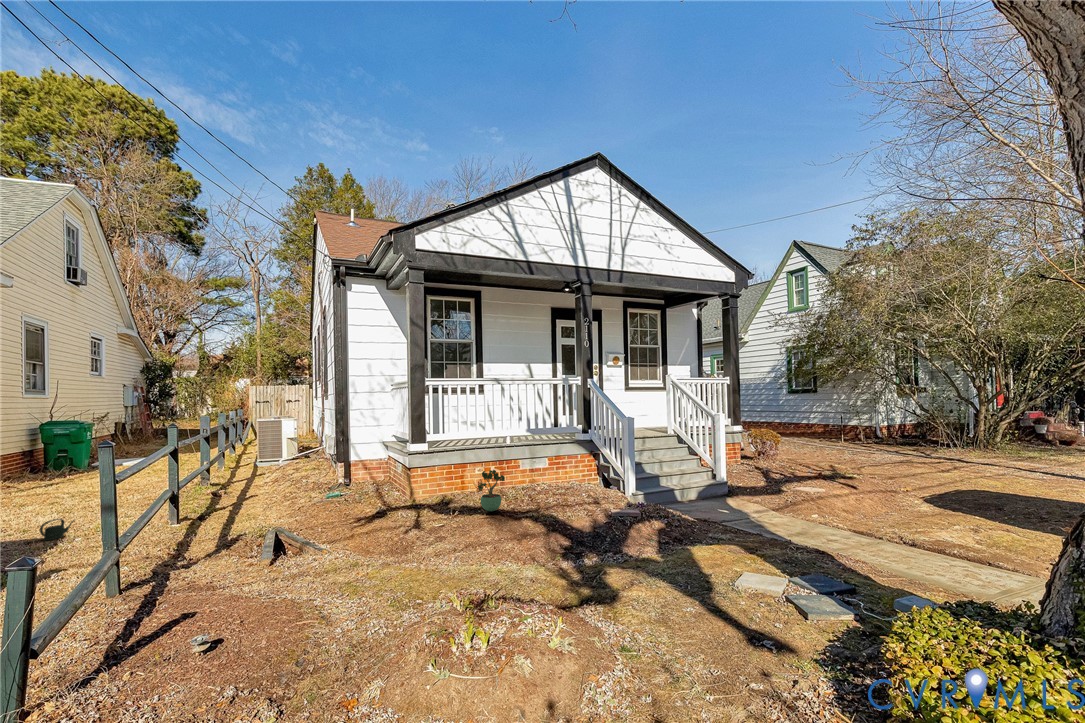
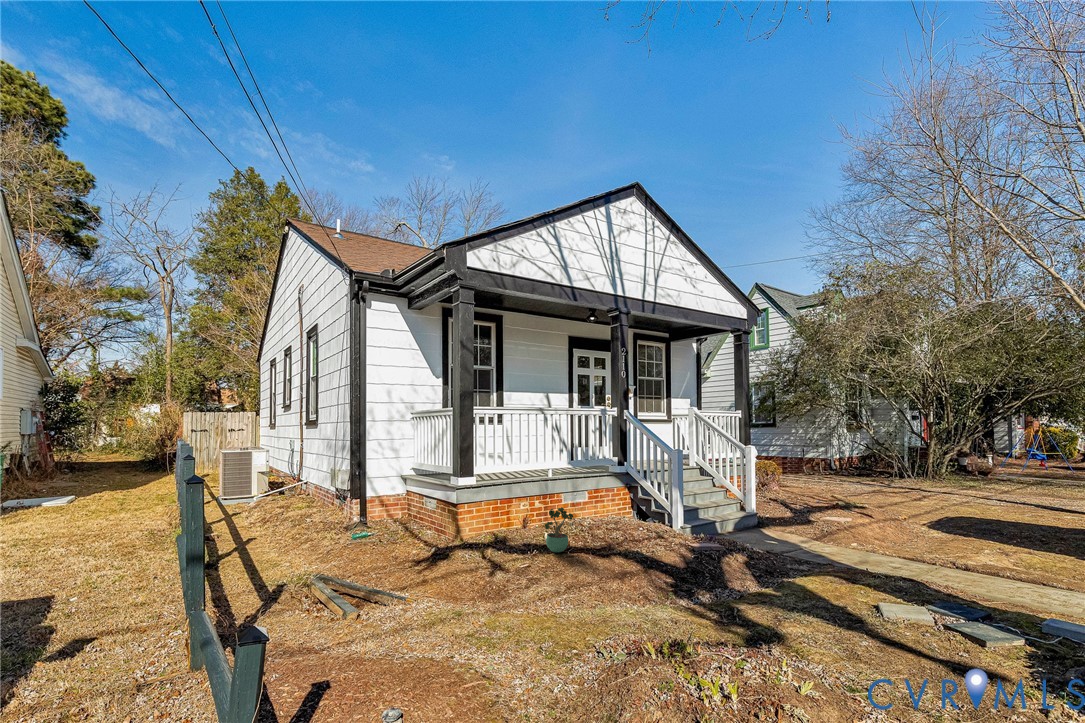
watering can: present [40,519,74,540] -> none [21,568,61,597]

